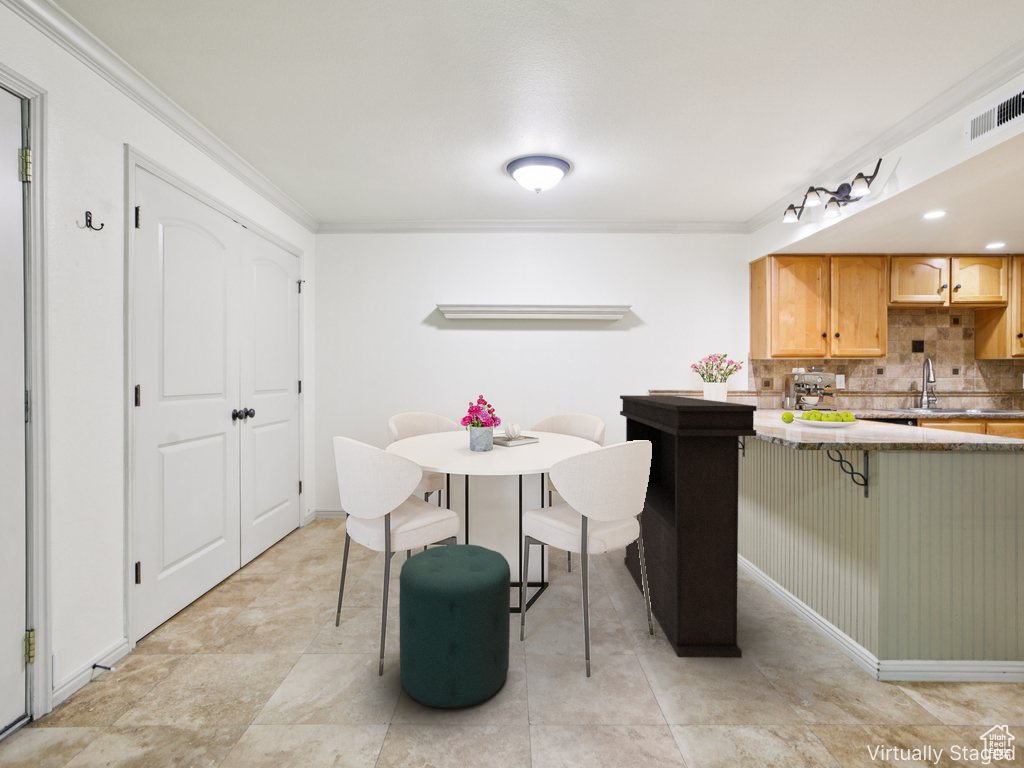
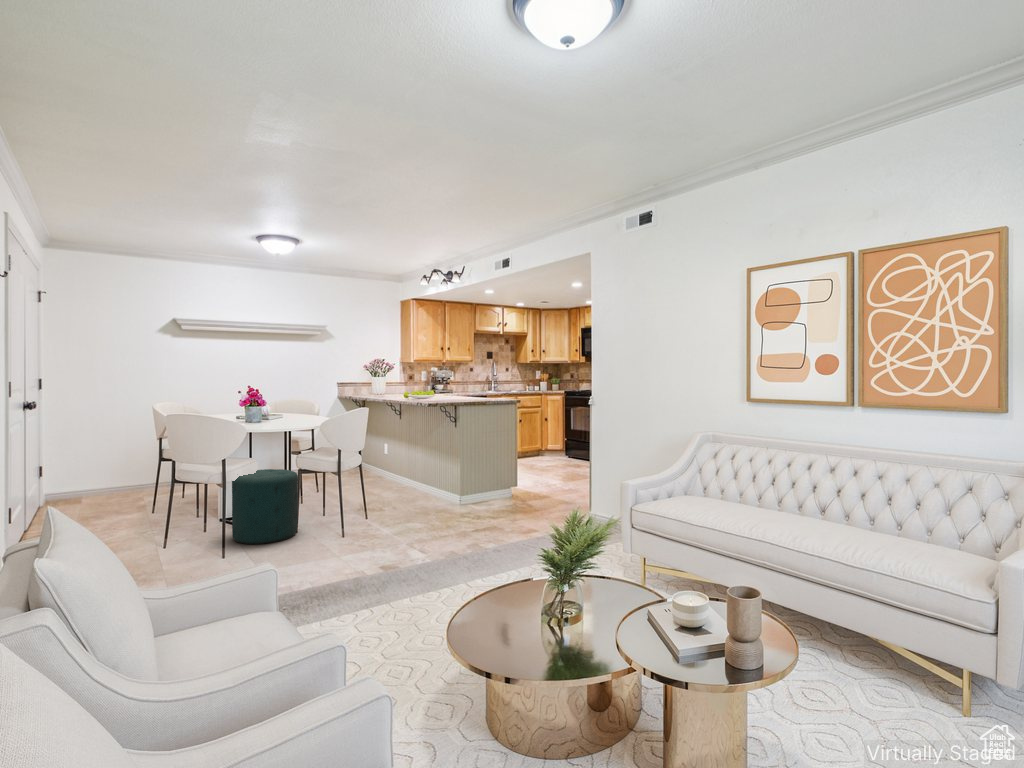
console table: present [620,395,757,658] -> none [328,385,411,513]

